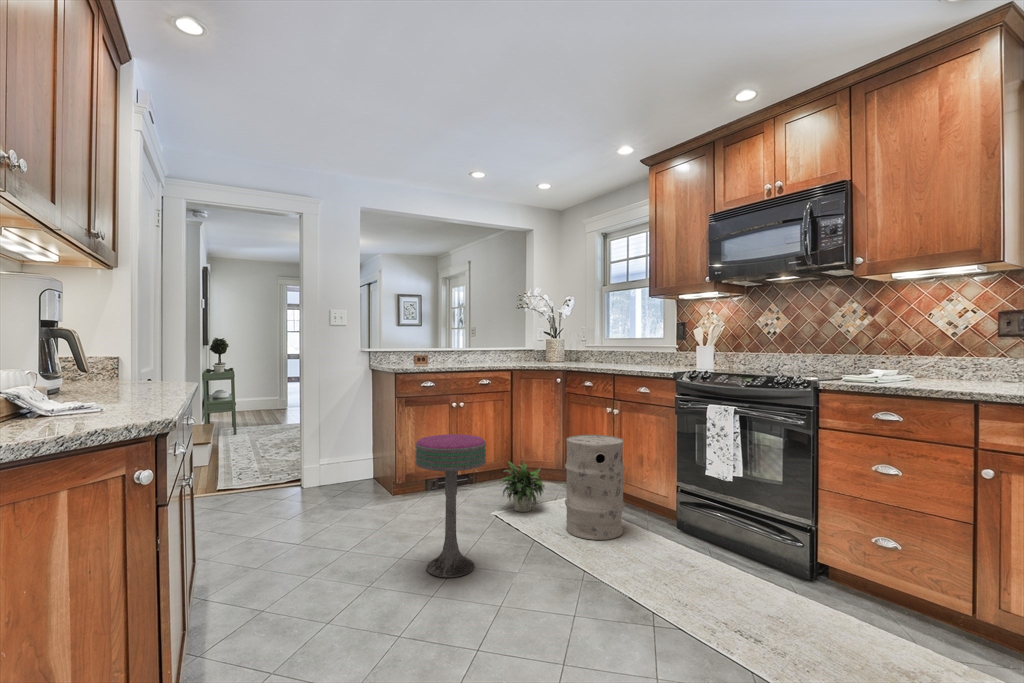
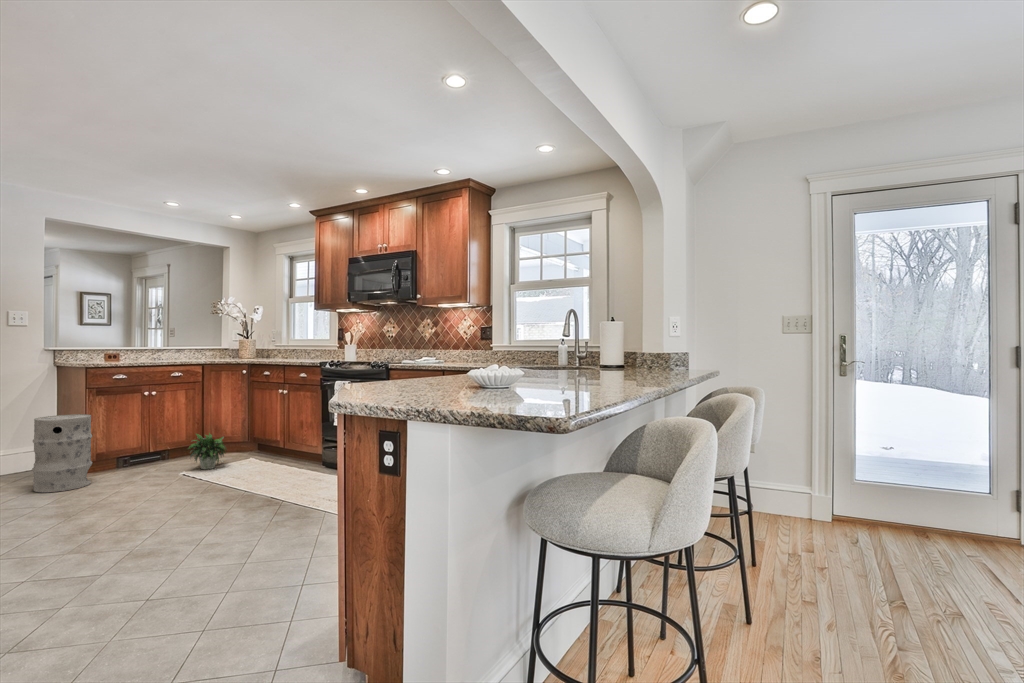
bar stool: present [416,434,486,578] -> none [109,408,170,506]
trash can: present [565,435,625,540] -> present [32,414,92,492]

